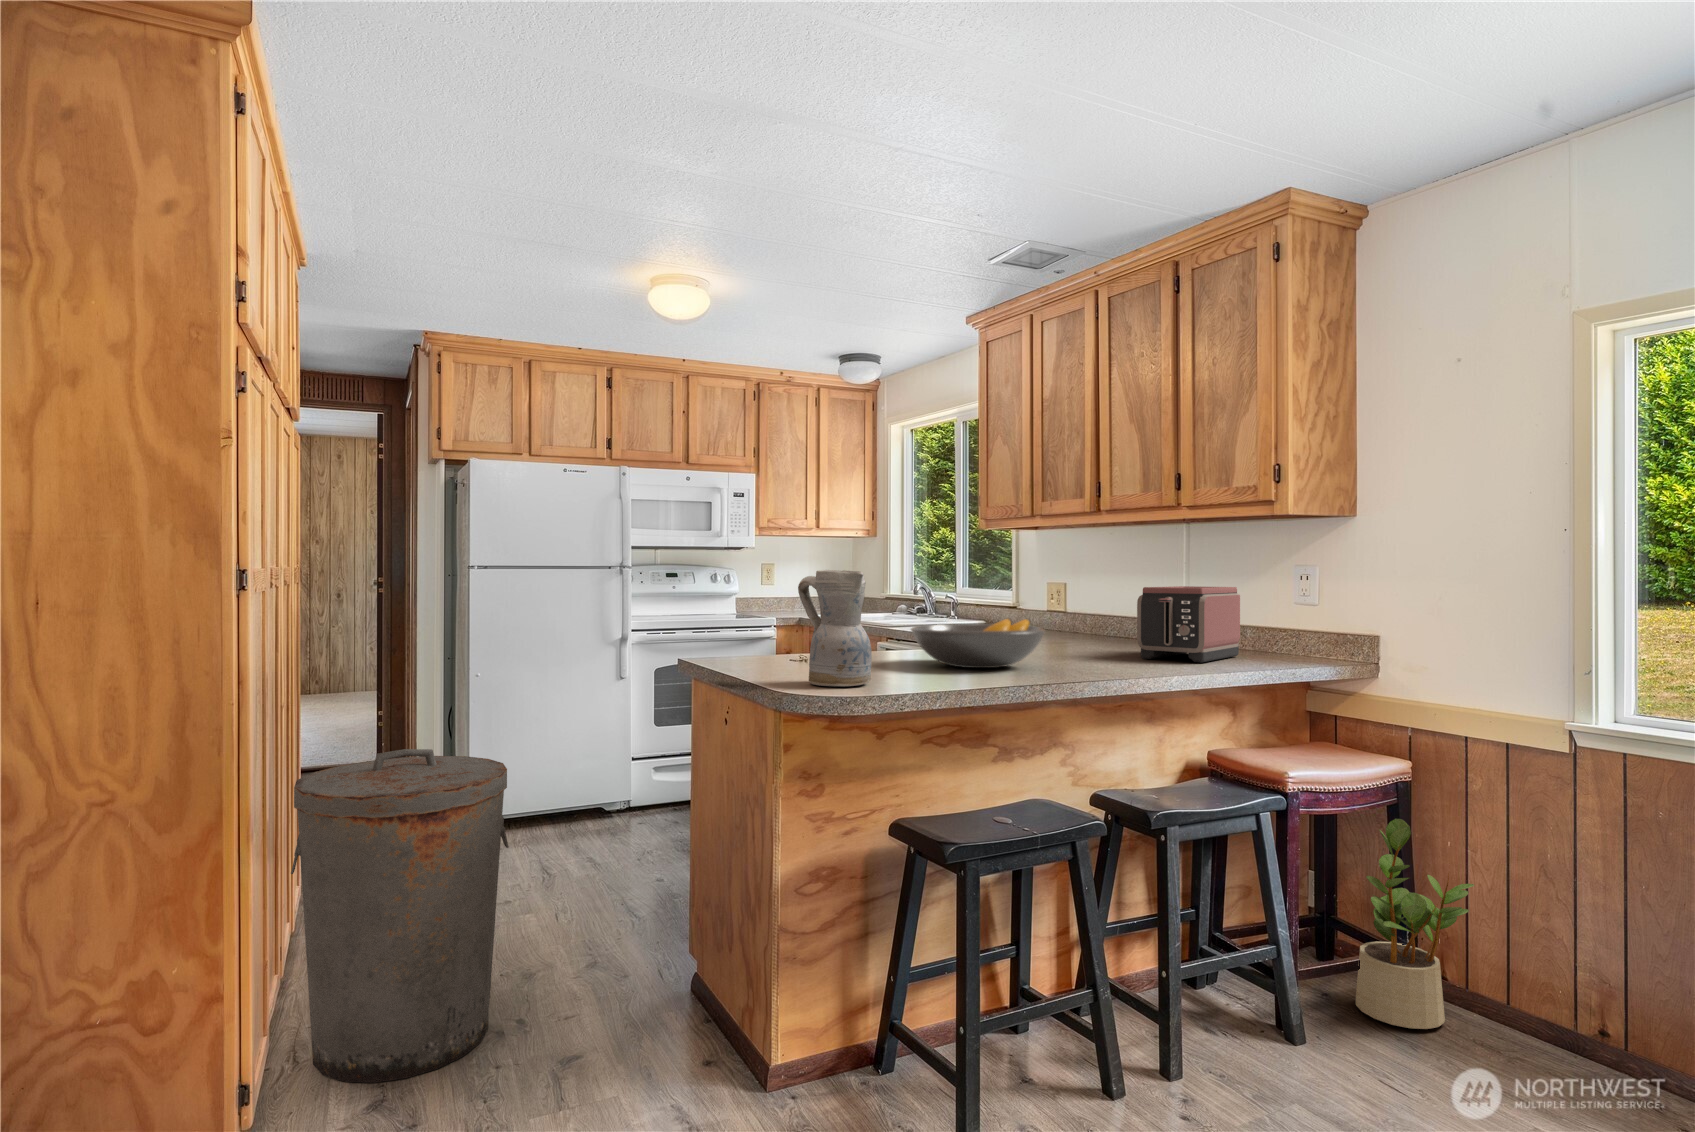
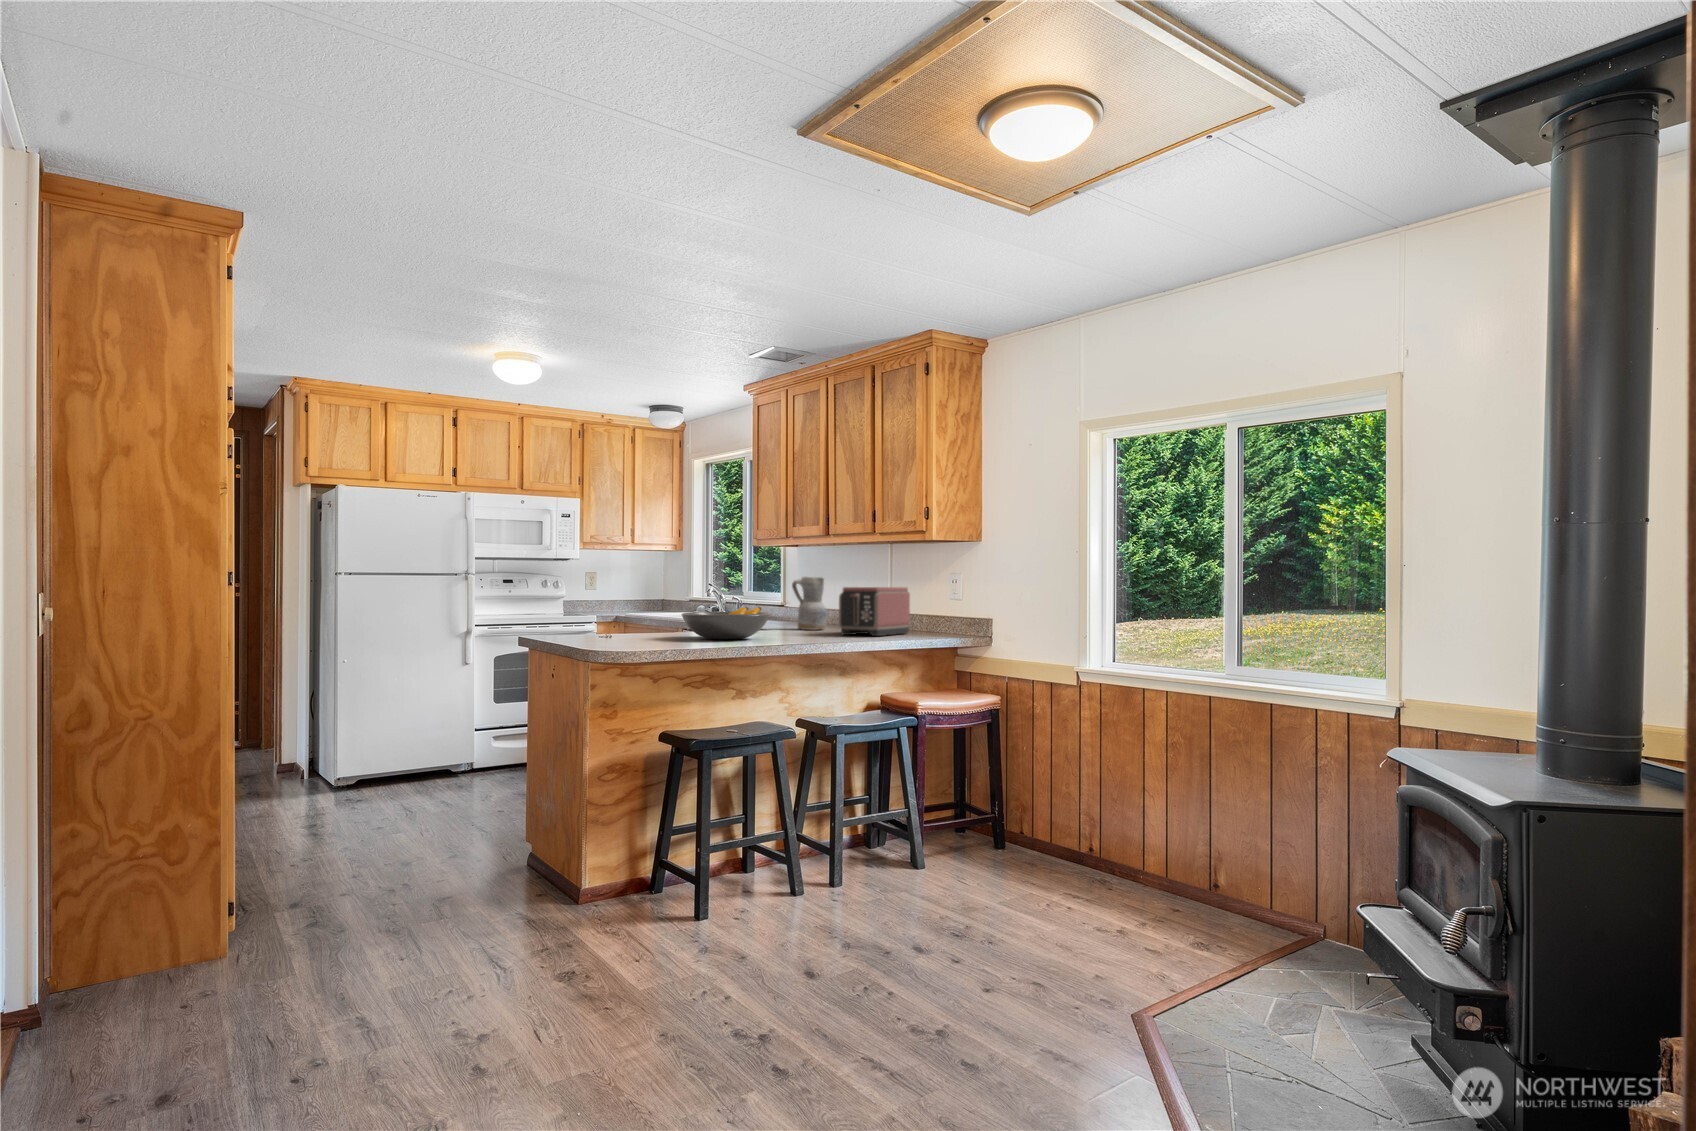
ceramic pitcher: present [798,570,872,686] -> present [792,576,827,630]
trash can: present [291,749,508,1083] -> none [244,697,399,917]
potted plant: present [1356,819,1474,1029] -> none [965,731,1030,858]

